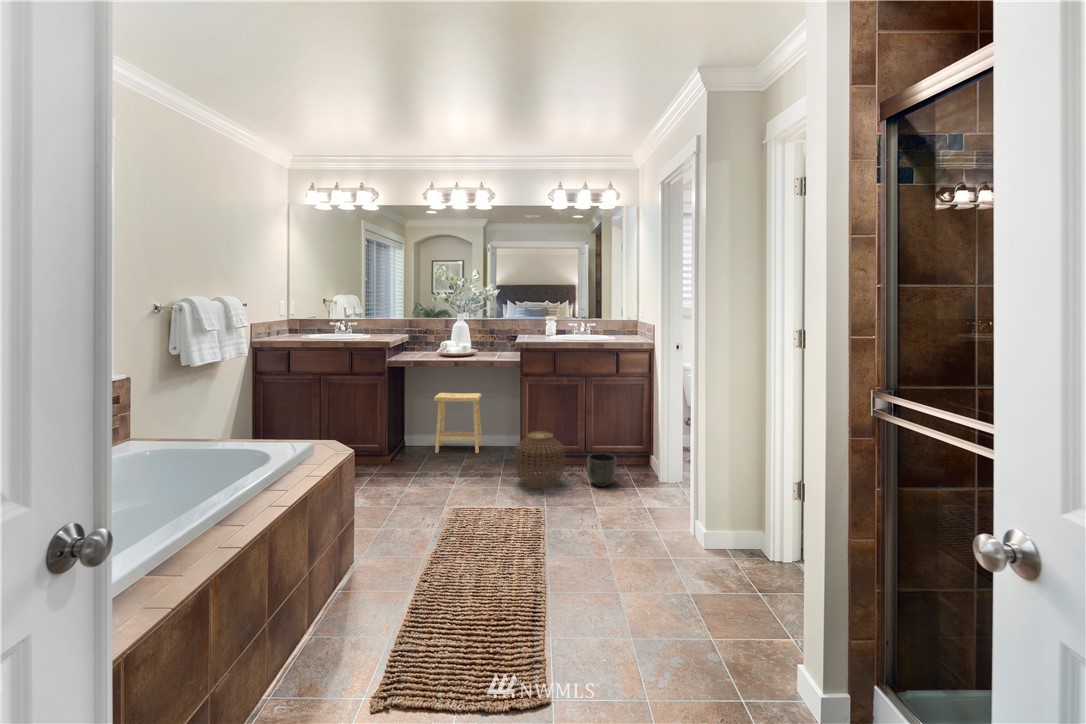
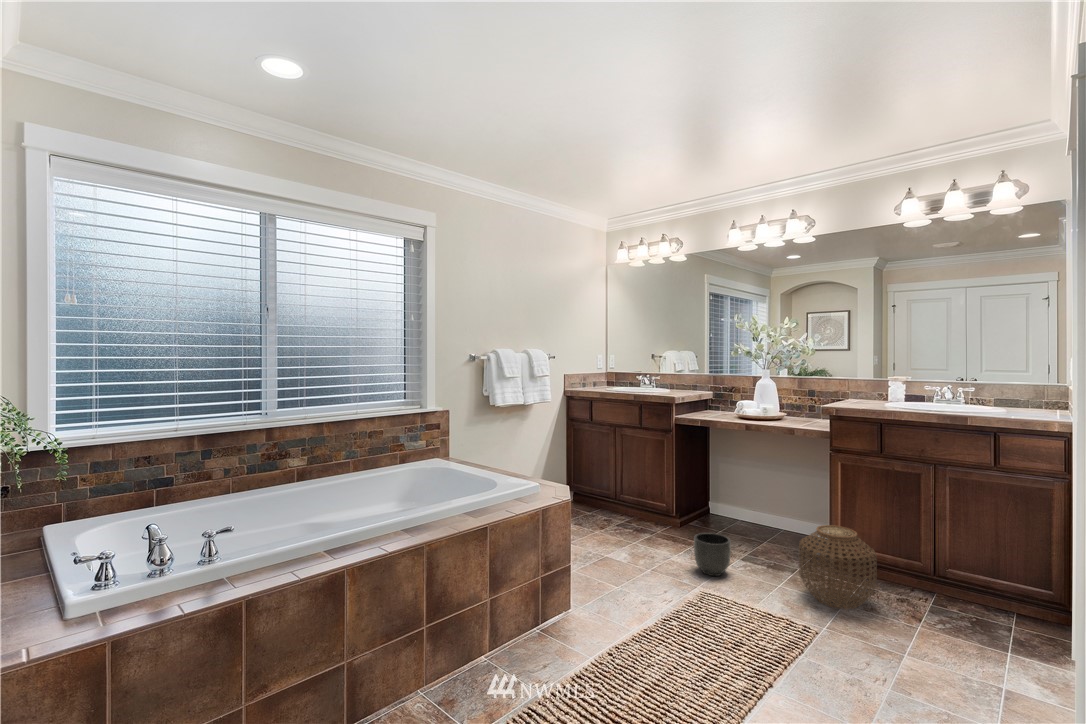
footstool: present [434,393,482,453] -> none [731,460,796,542]
planter: present [587,453,617,487] -> present [694,533,731,576]

